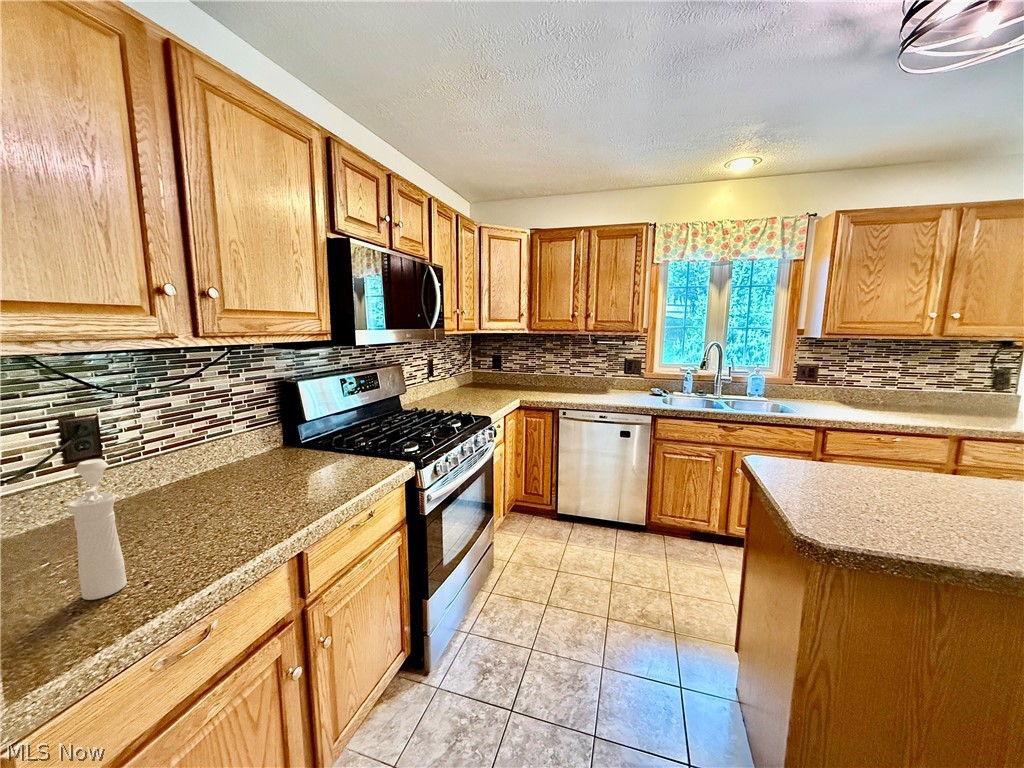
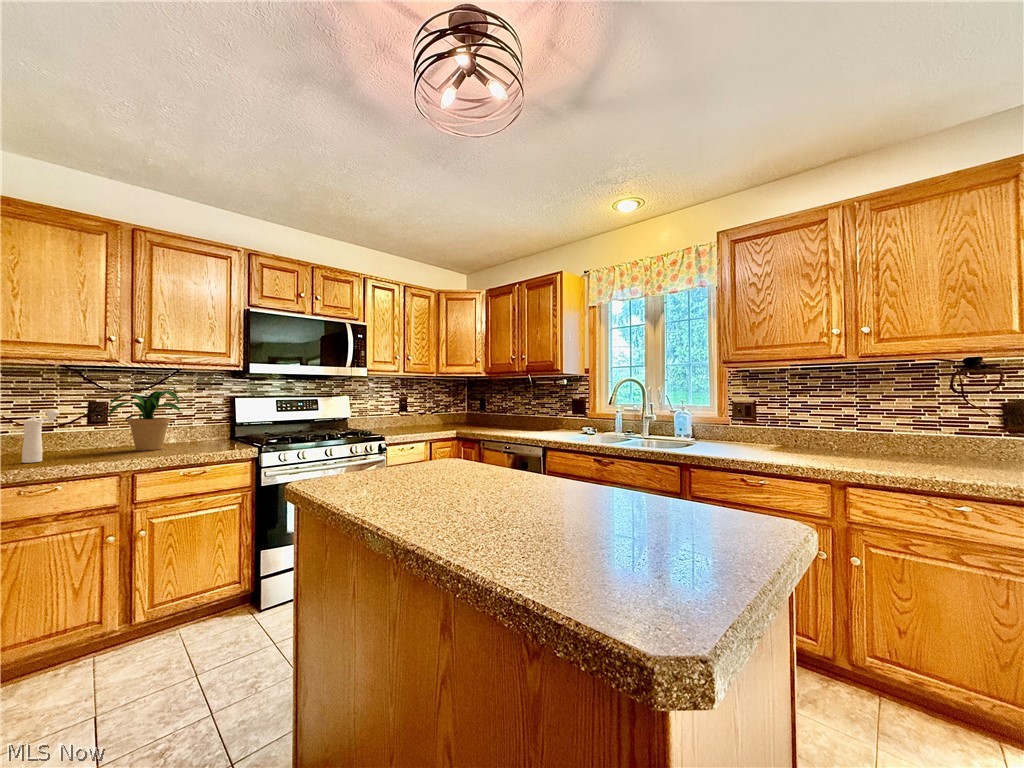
potted plant: none [155,386,302,501] -> present [108,391,185,450]

